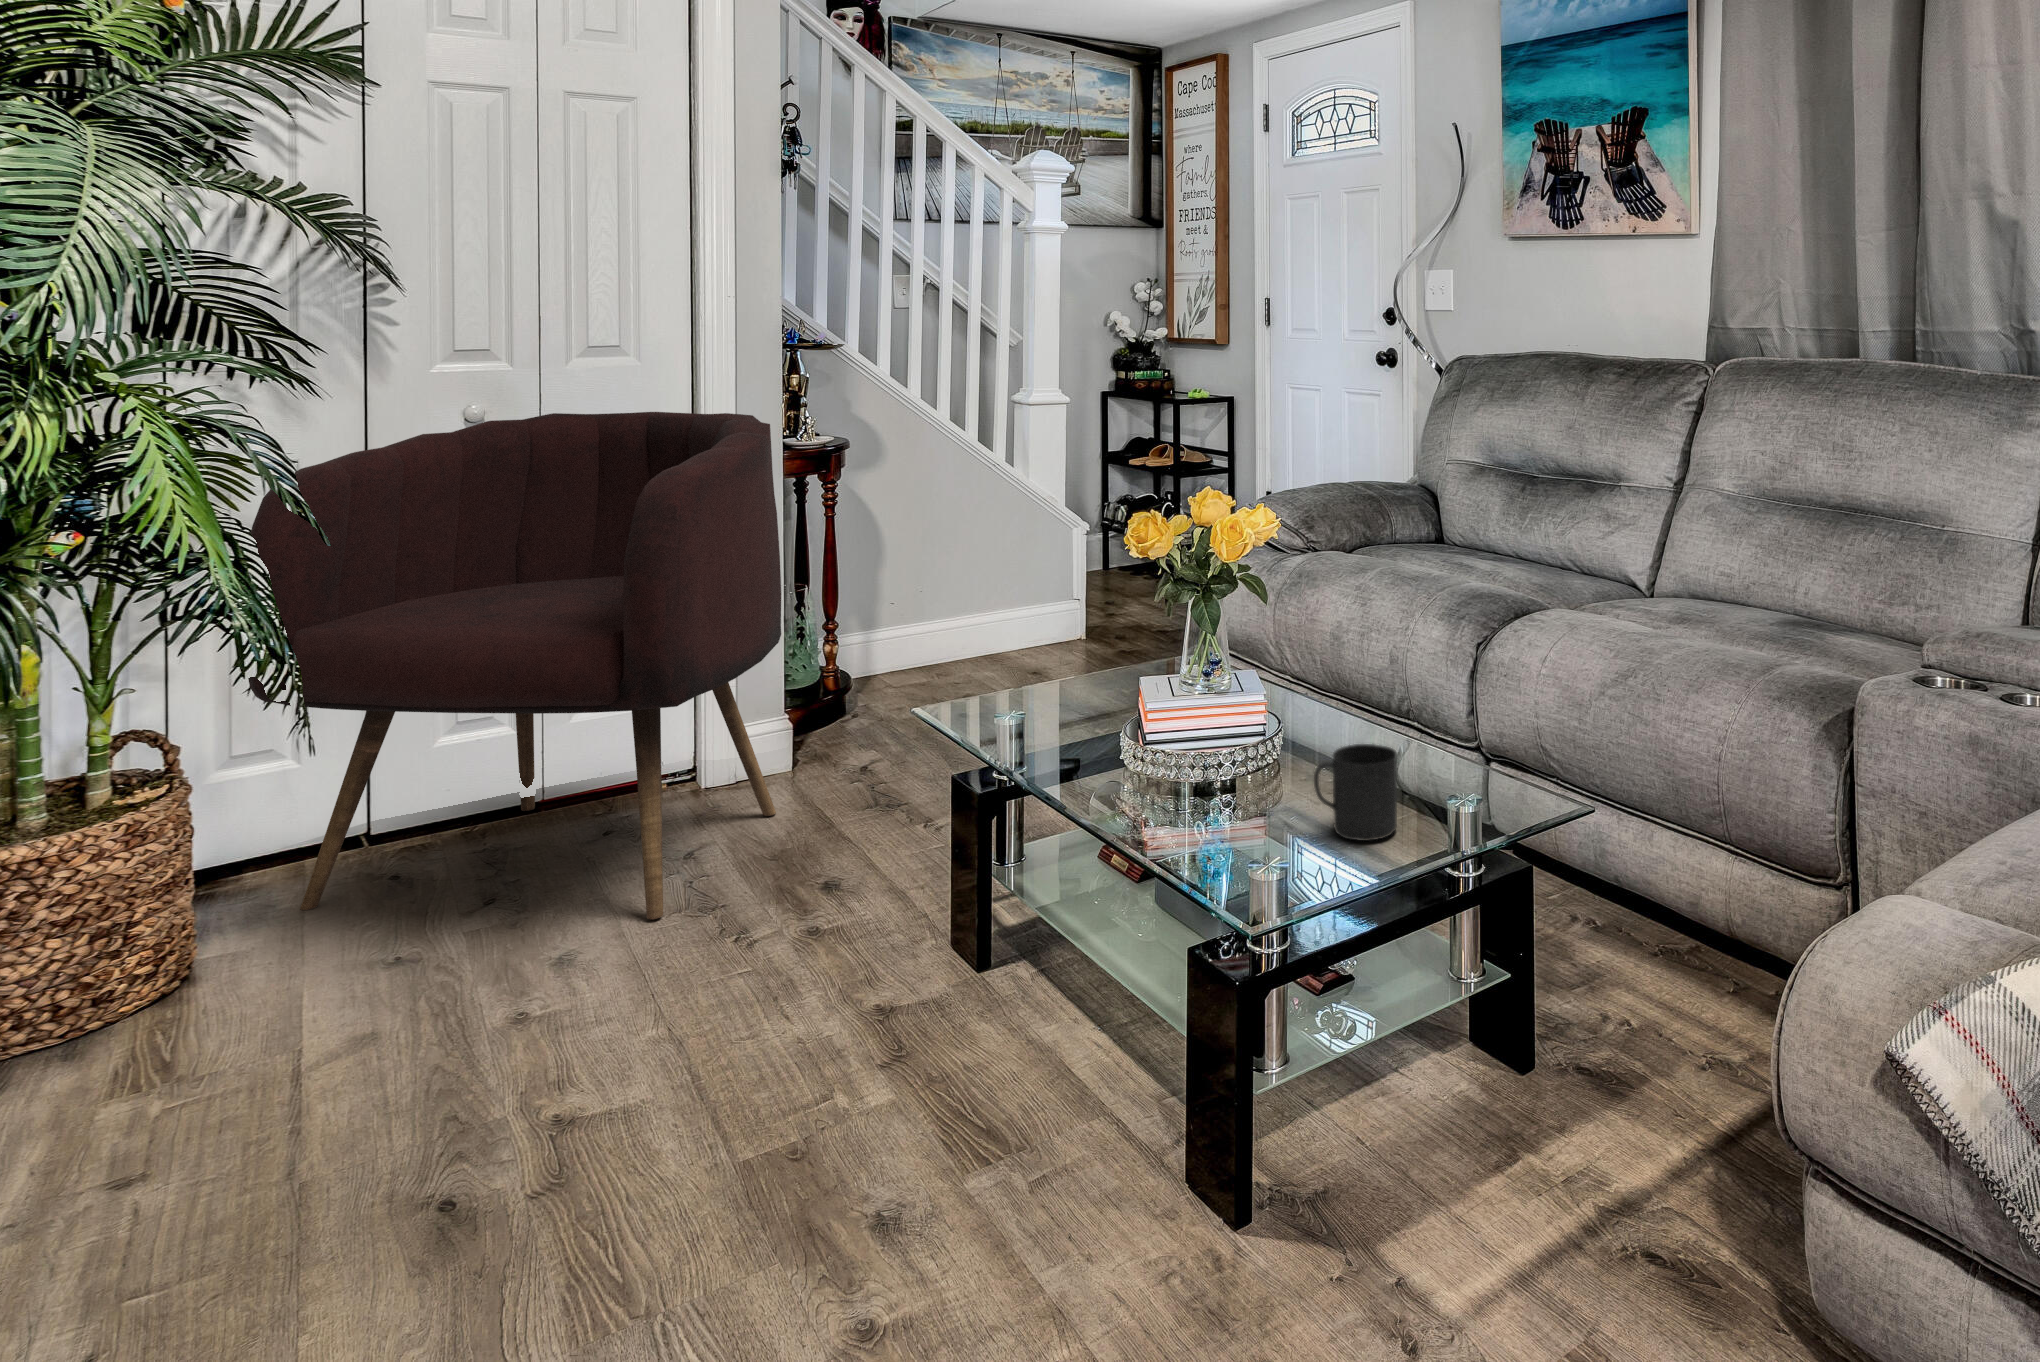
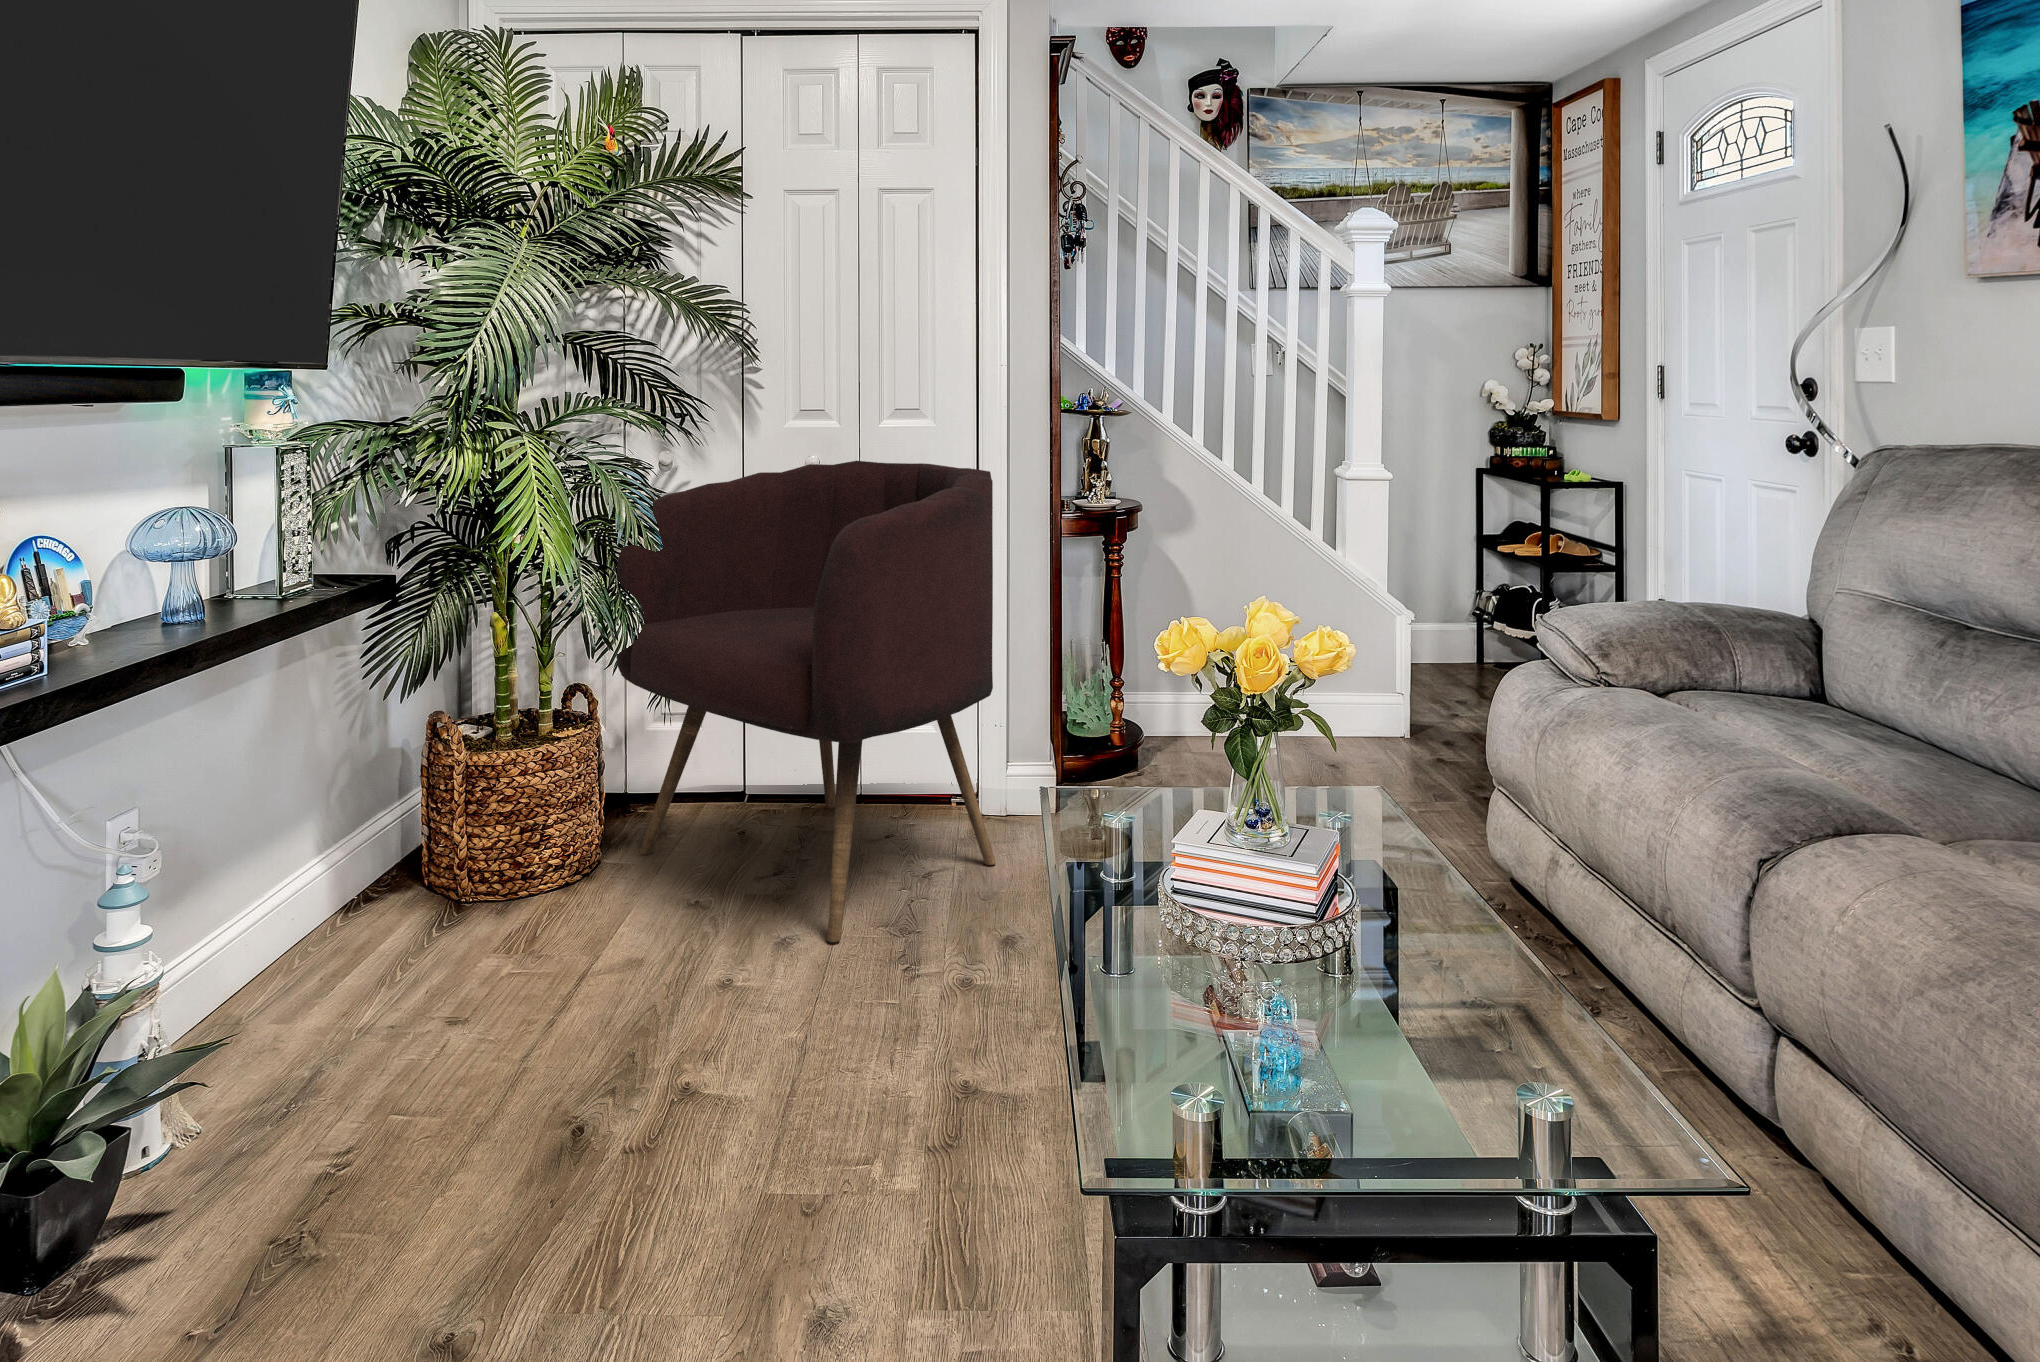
mug: present [1314,744,1397,841] -> none [1312,978,1438,1134]

